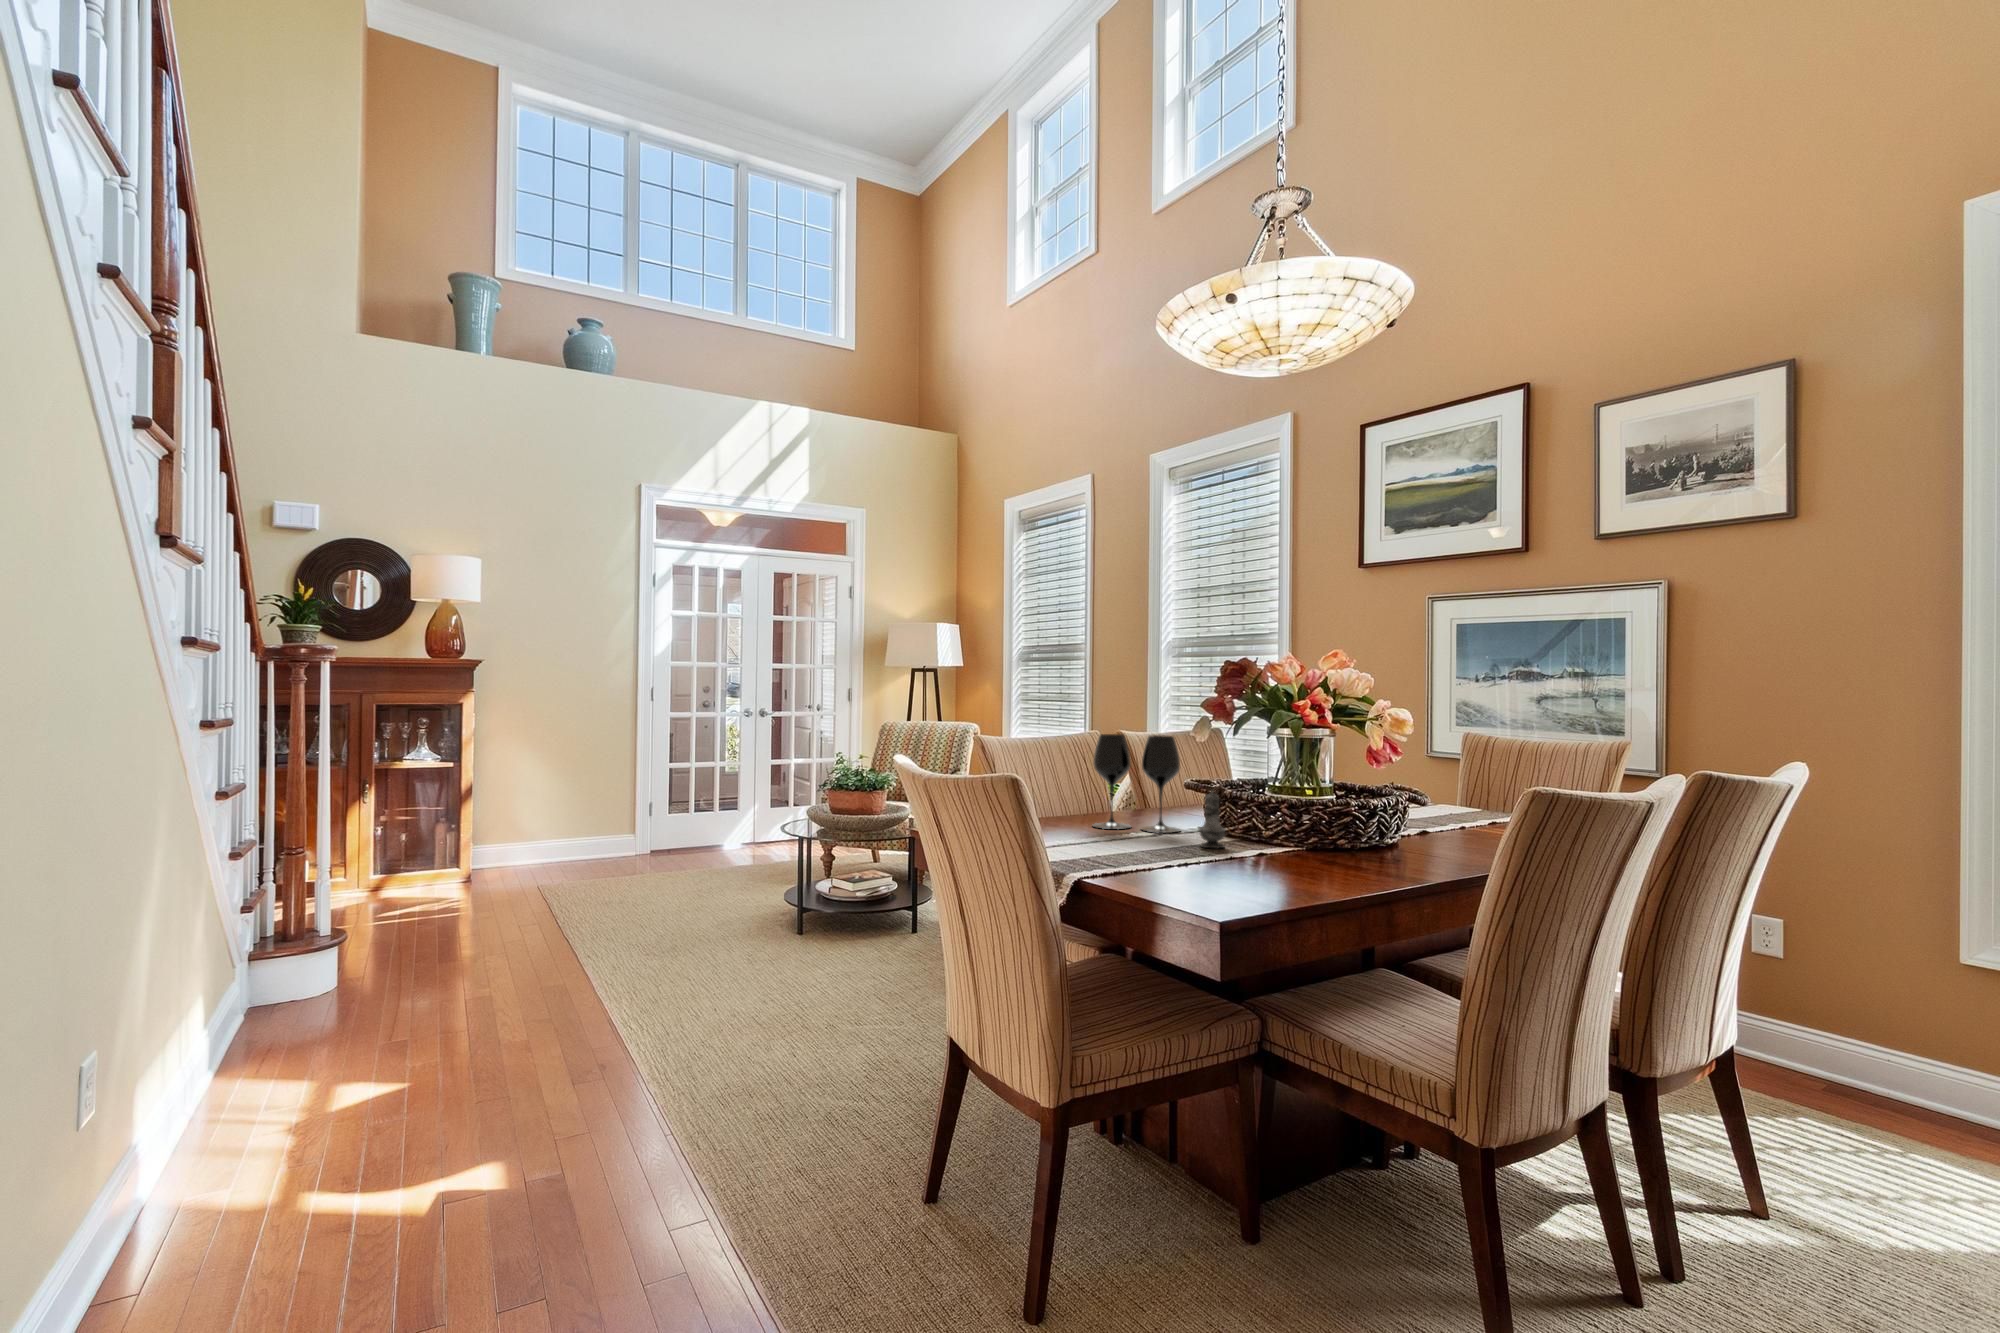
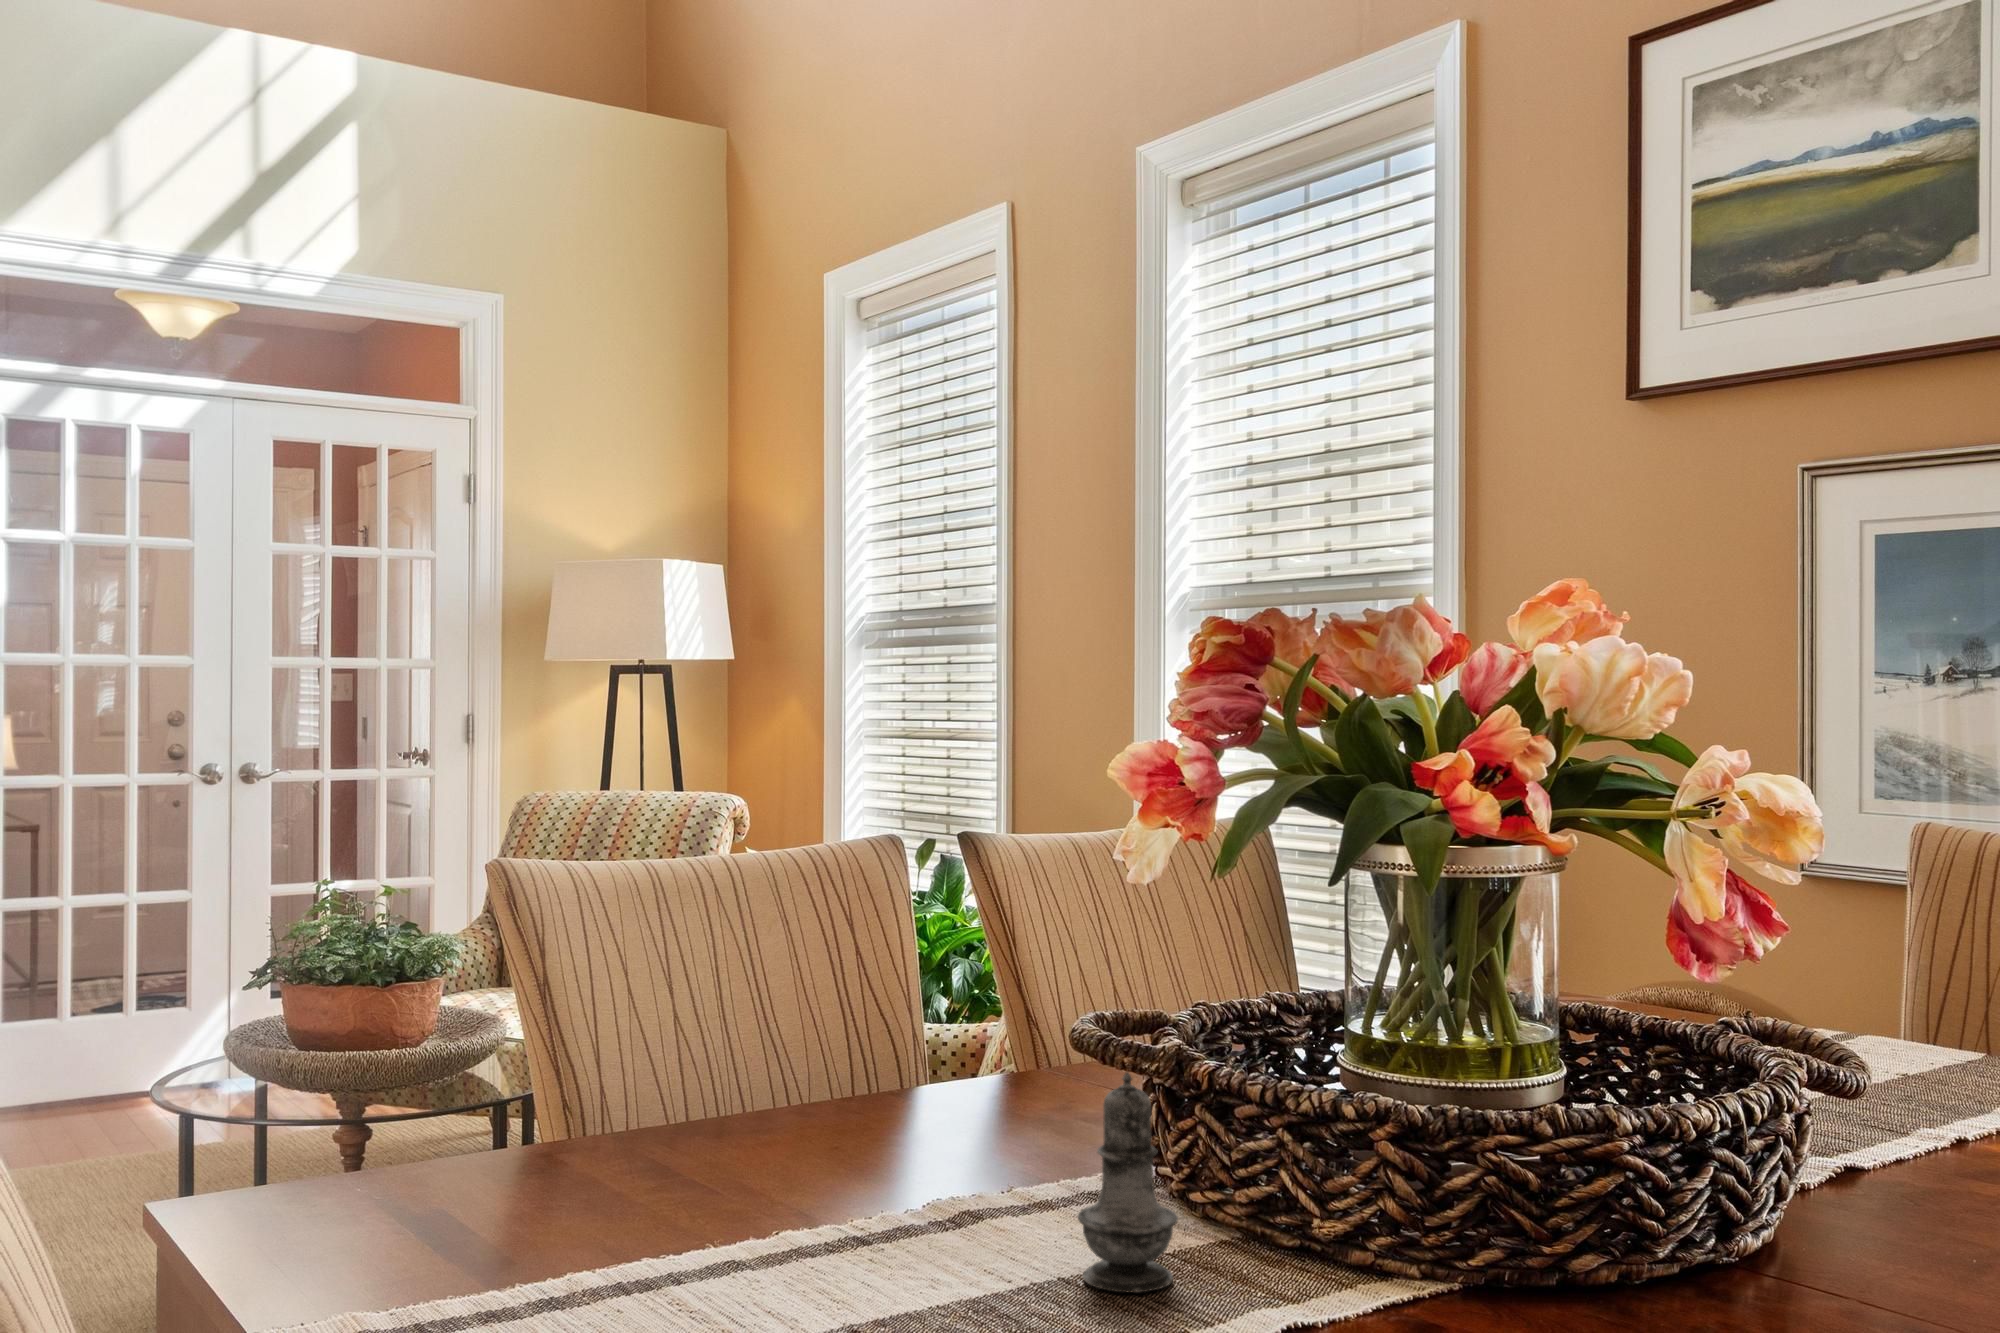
wine glass: present [1093,734,1180,833] -> none [779,860,1063,1197]

